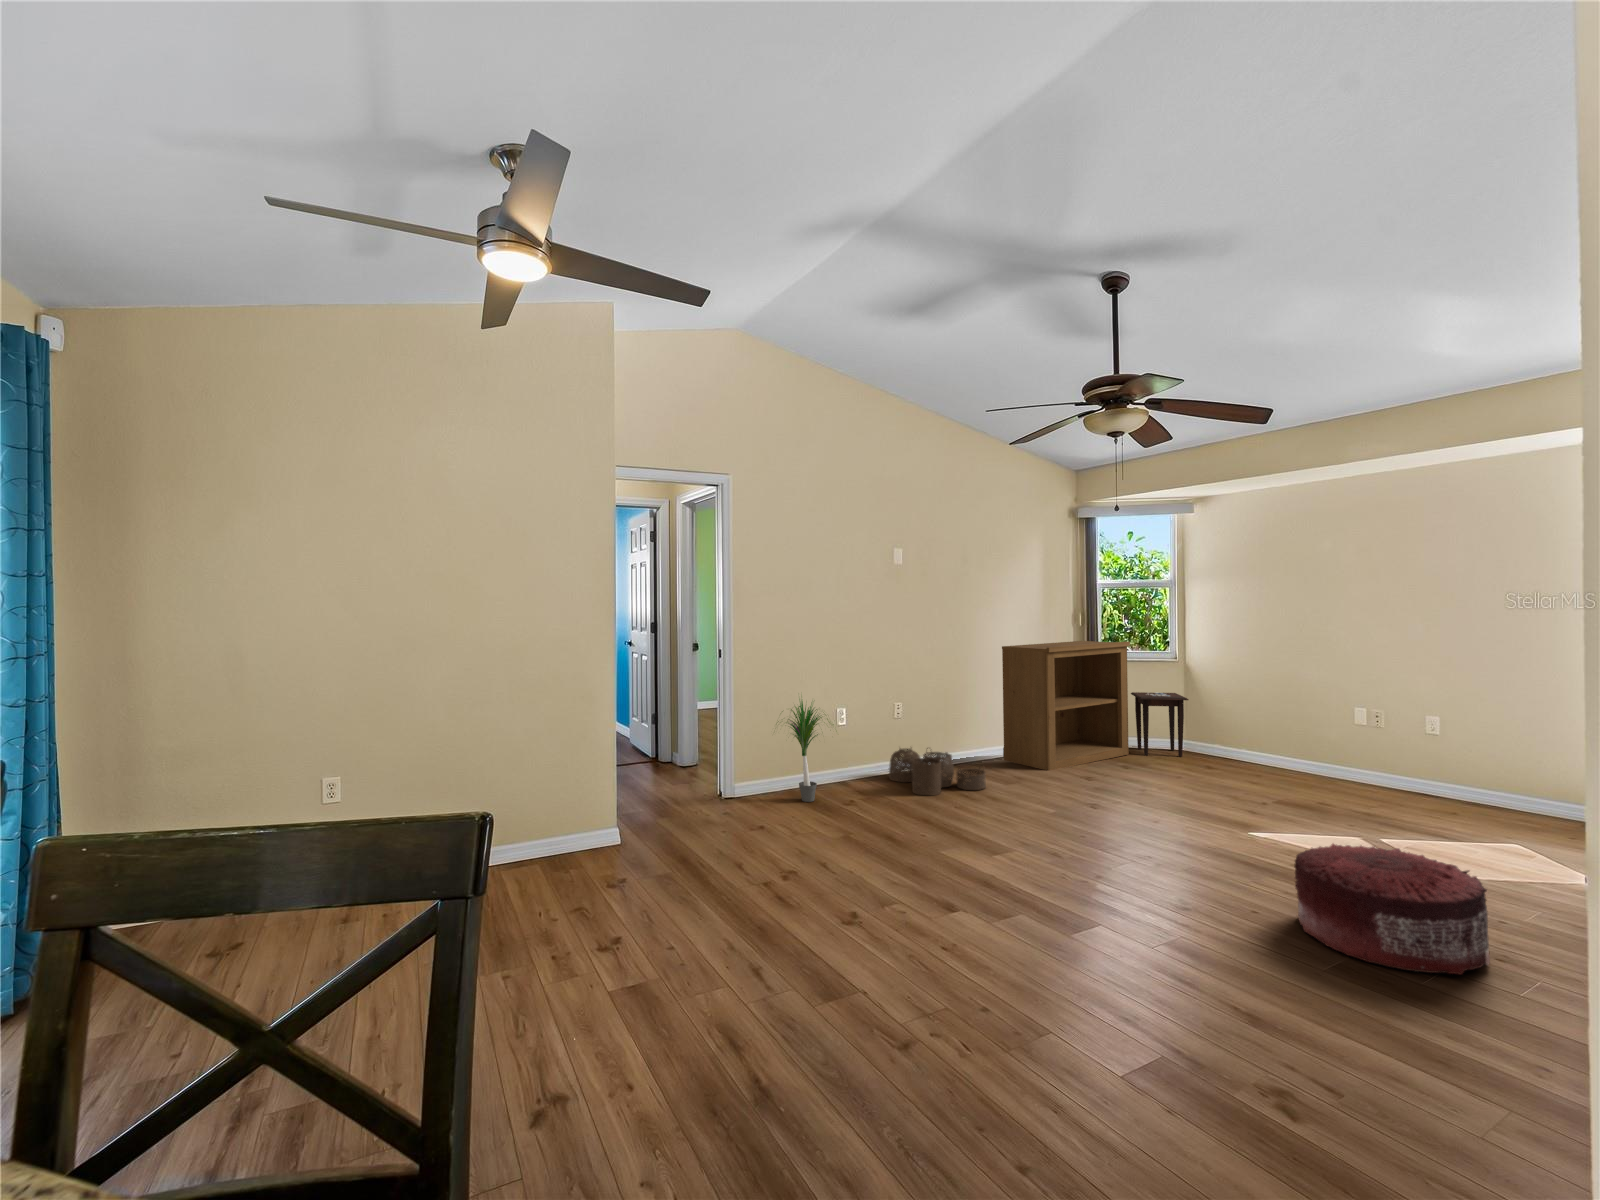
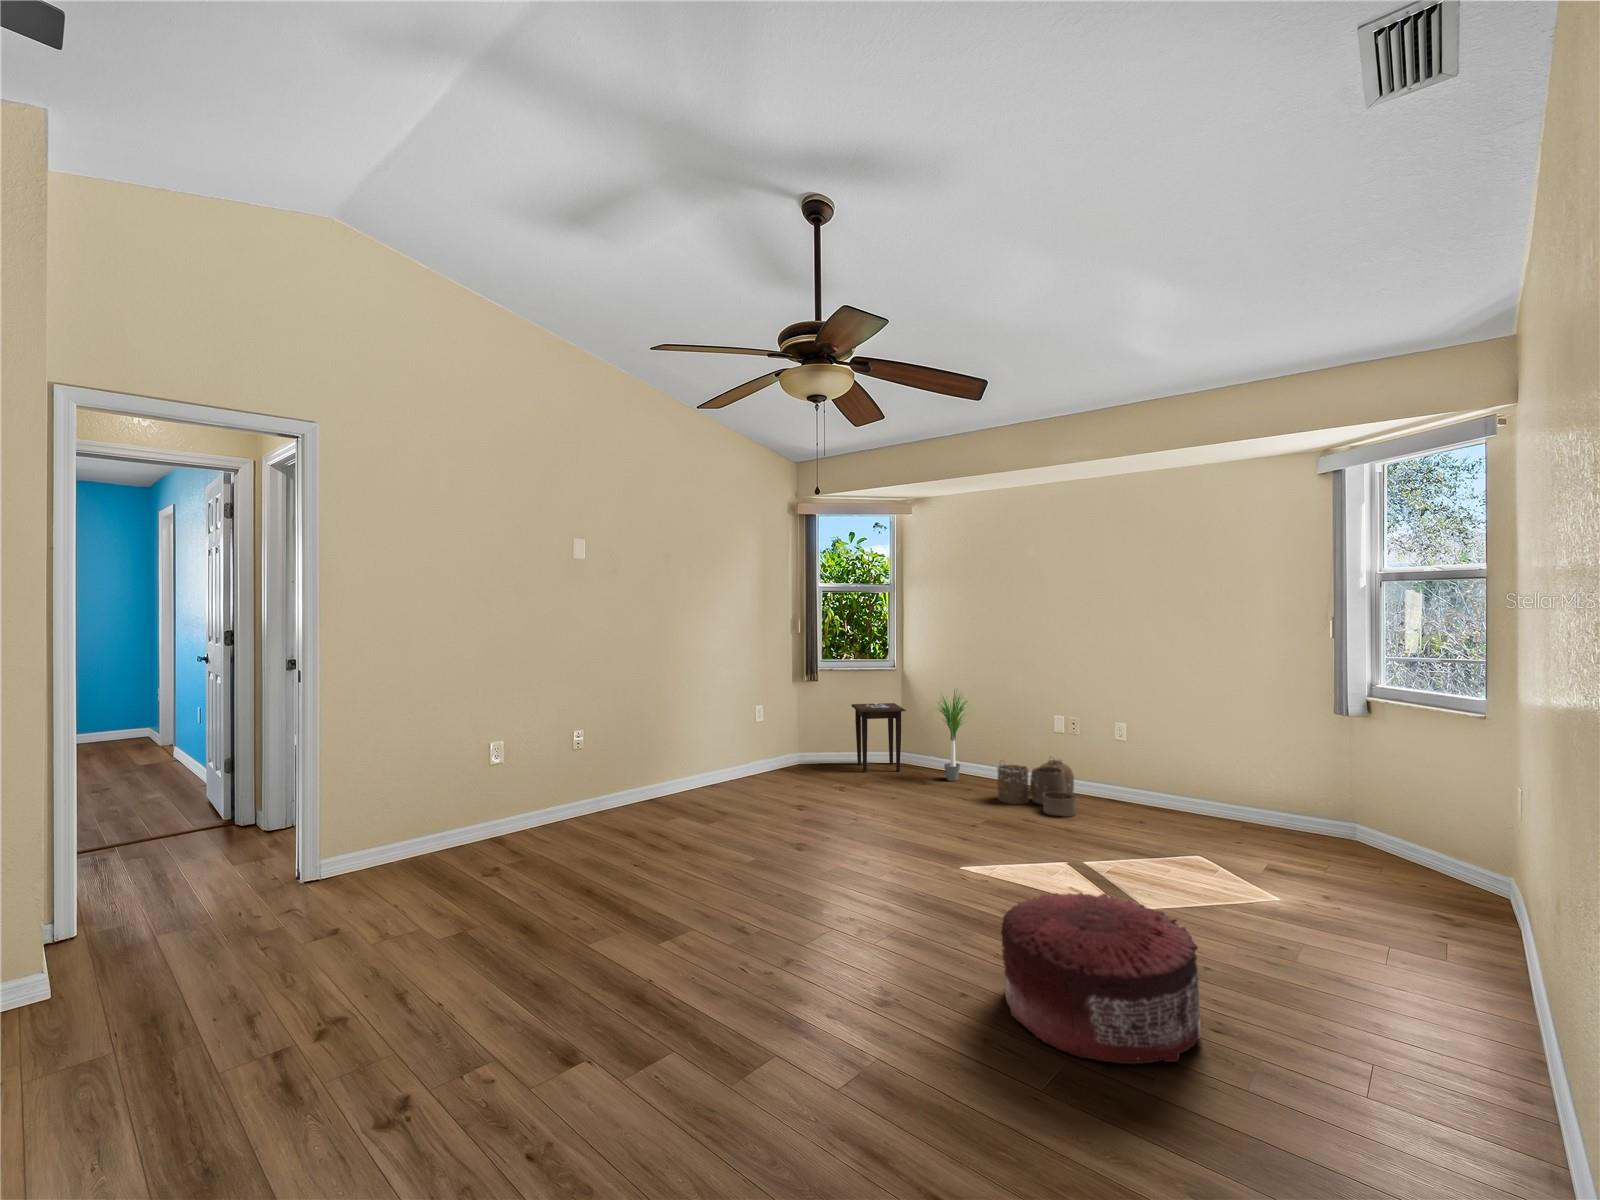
bookshelf: present [1002,641,1130,771] -> none [711,650,849,800]
potted plant: present [782,699,830,802] -> present [932,691,967,781]
woven basket: present [889,748,986,795] -> present [997,760,1076,817]

